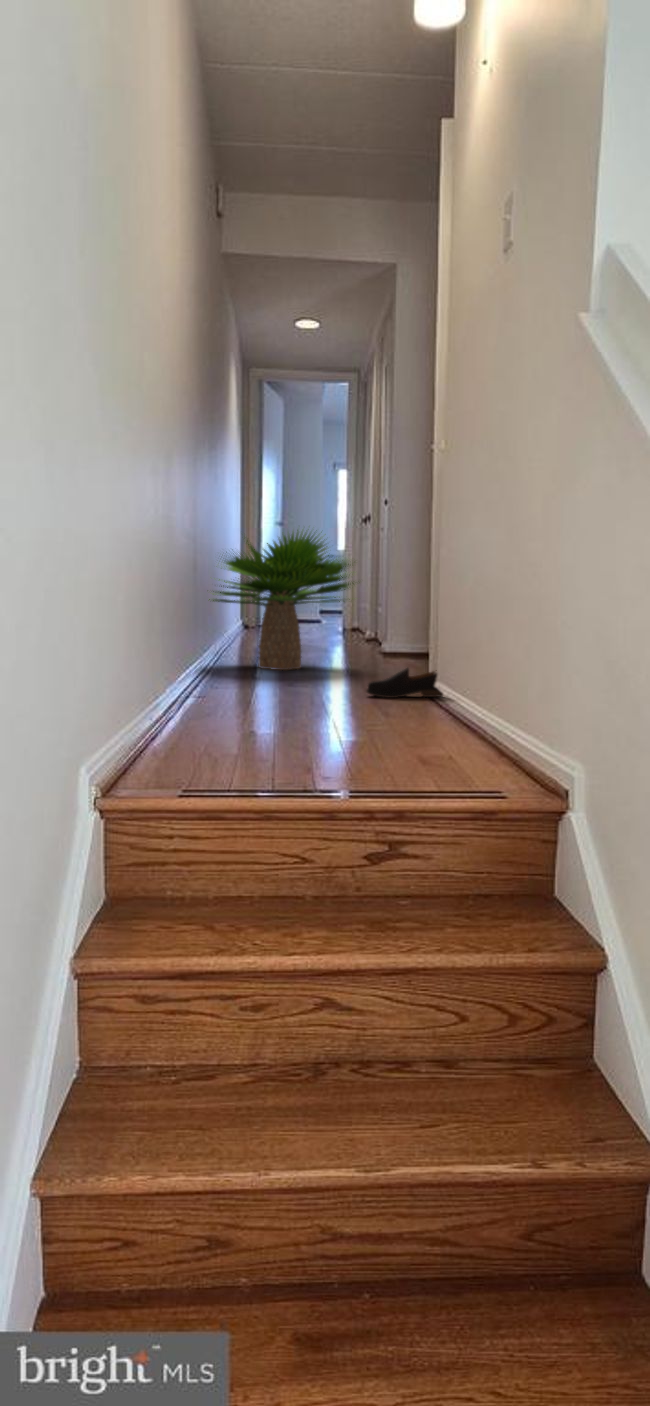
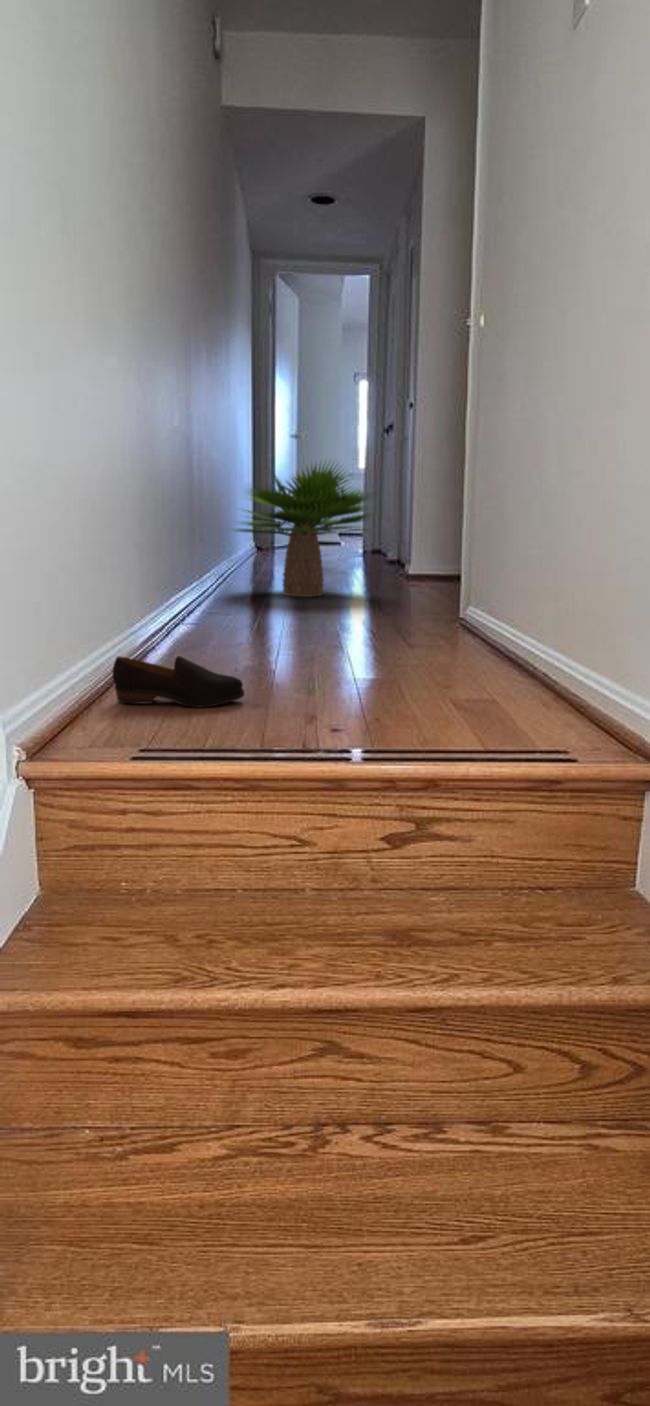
shoe: present [367,668,443,698] -> present [112,656,244,707]

